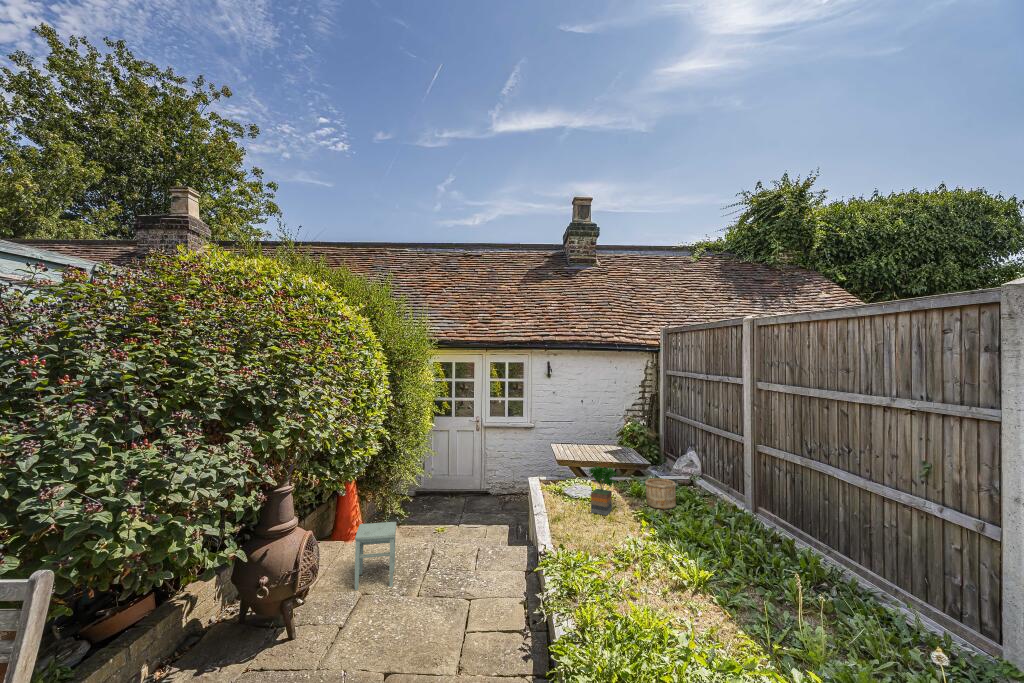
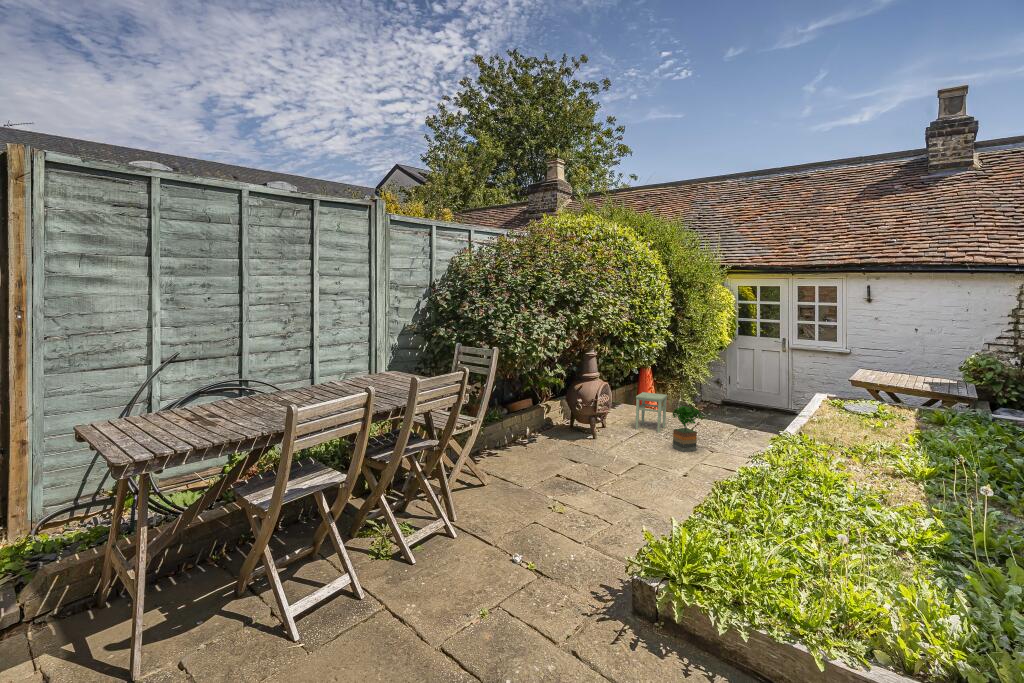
potted tree: present [589,467,617,515] -> present [672,406,703,452]
wooden bucket: present [645,478,676,509] -> none [929,404,972,433]

